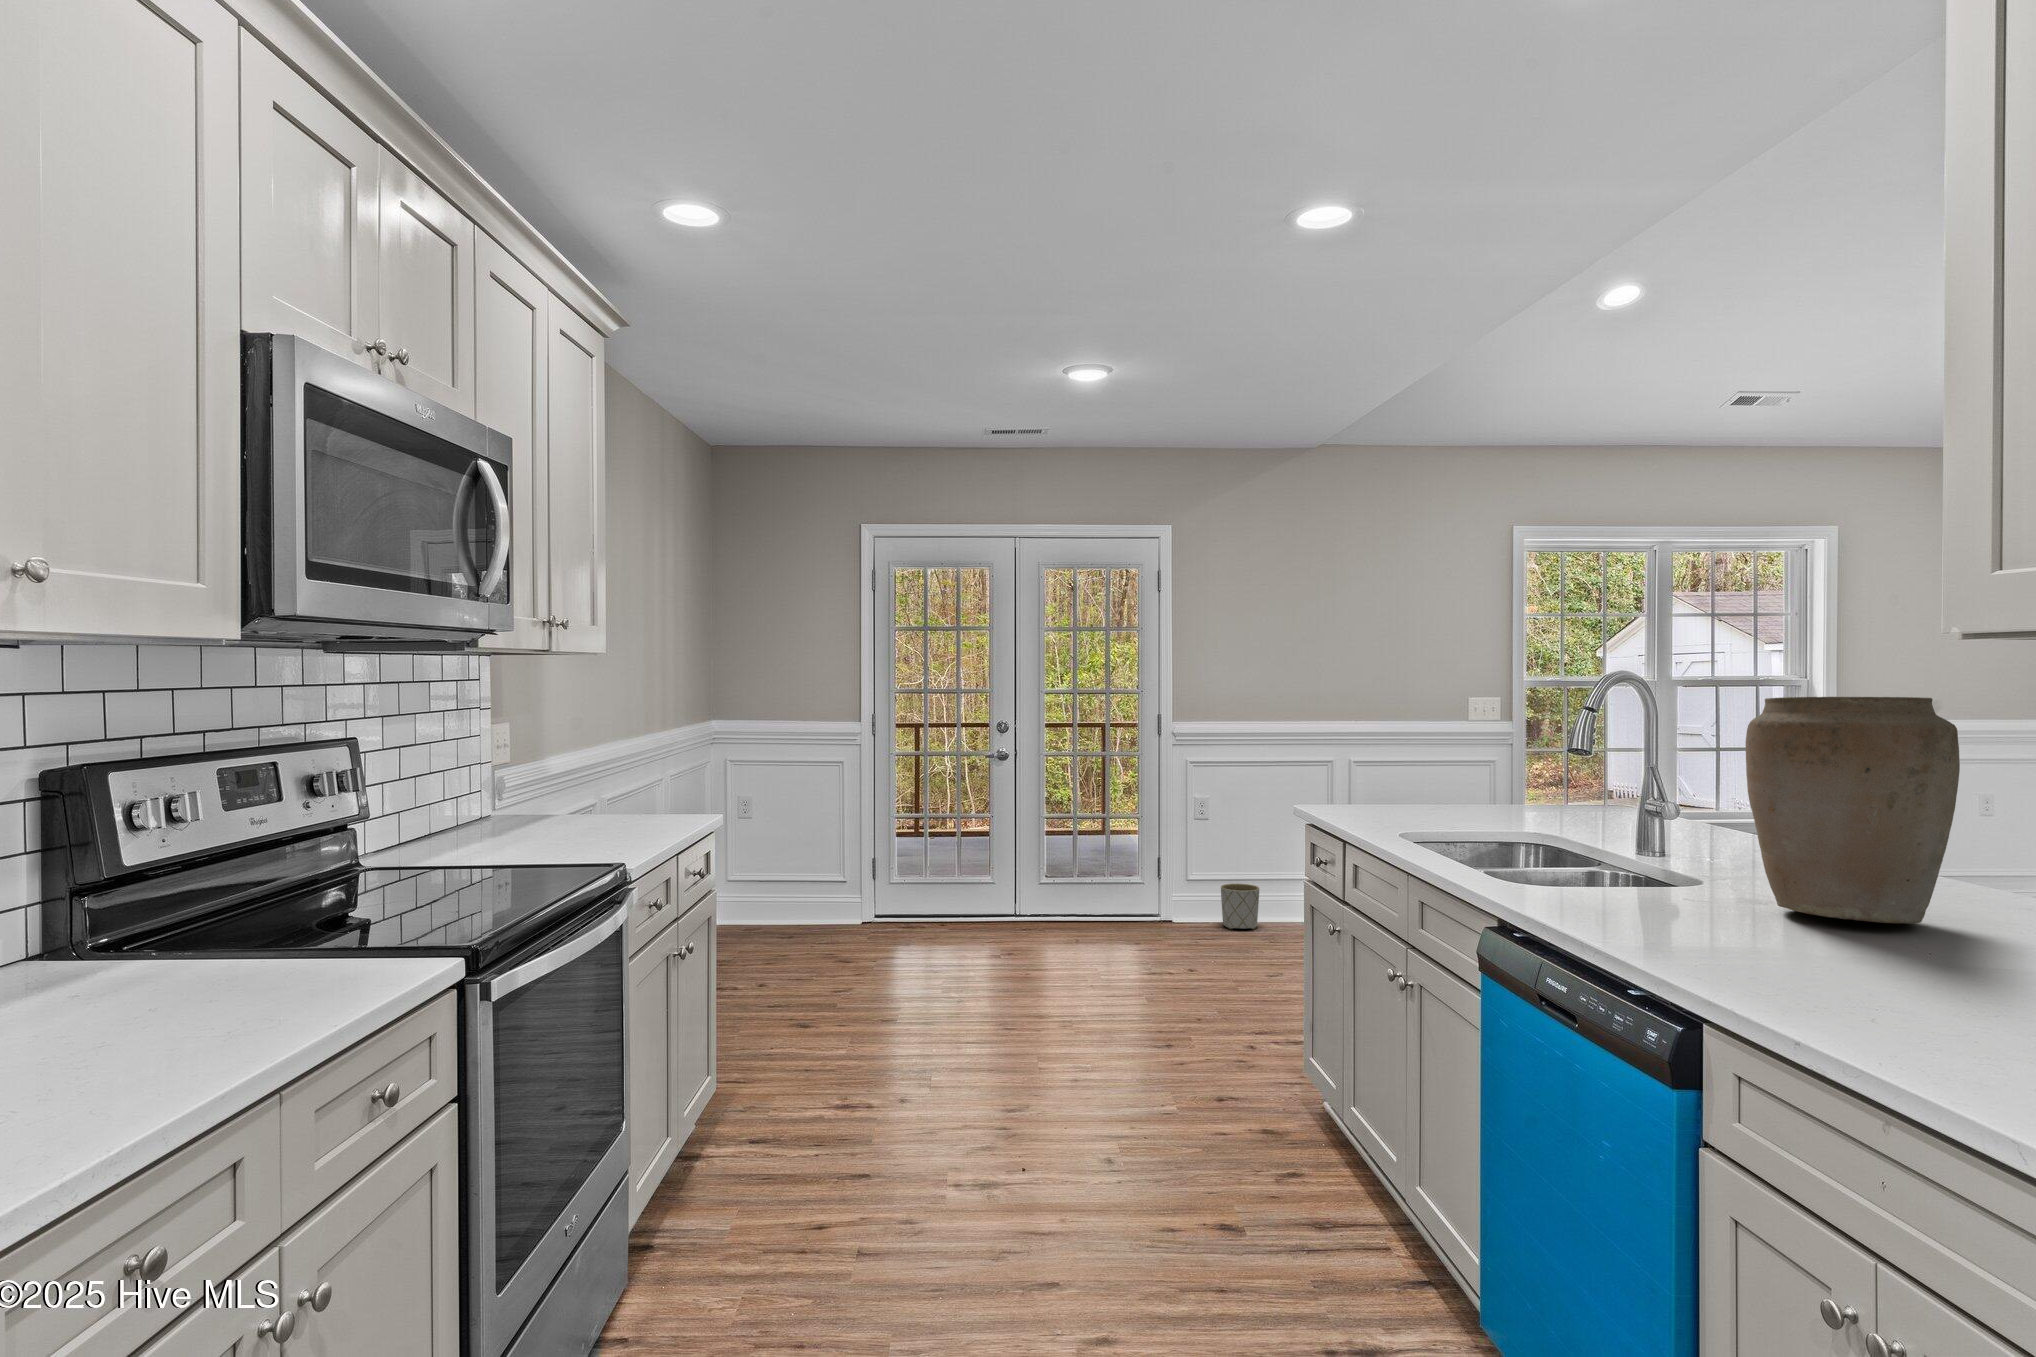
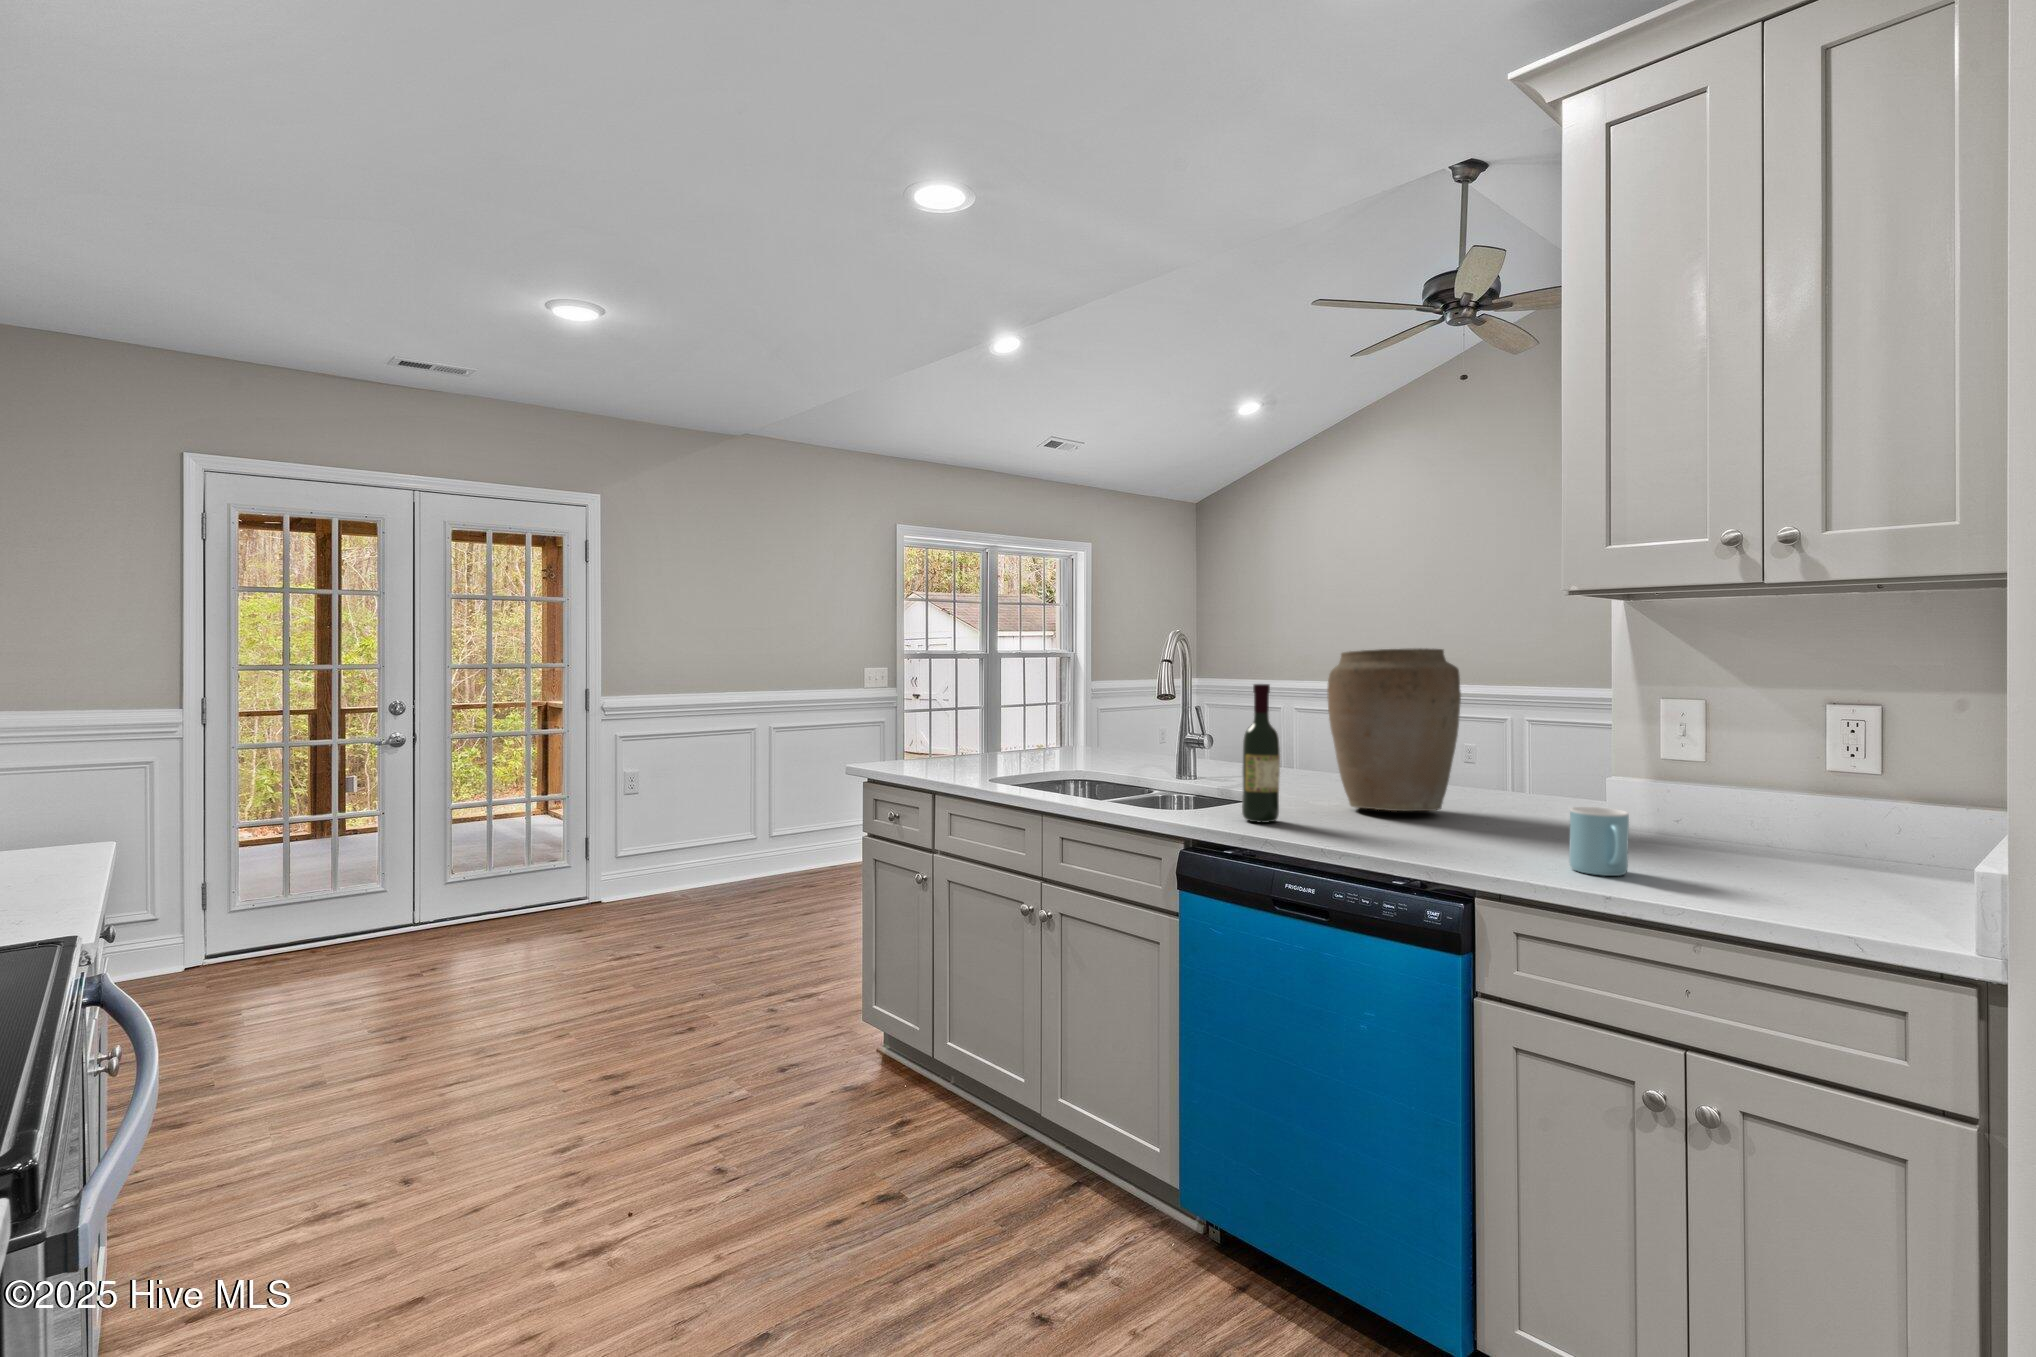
wine bottle: none [1581,737,1630,906] -> present [1242,684,1280,823]
planter: present [1221,884,1259,929] -> none [659,853,698,900]
mug: none [1887,928,1978,1029] -> present [1569,807,1629,876]

